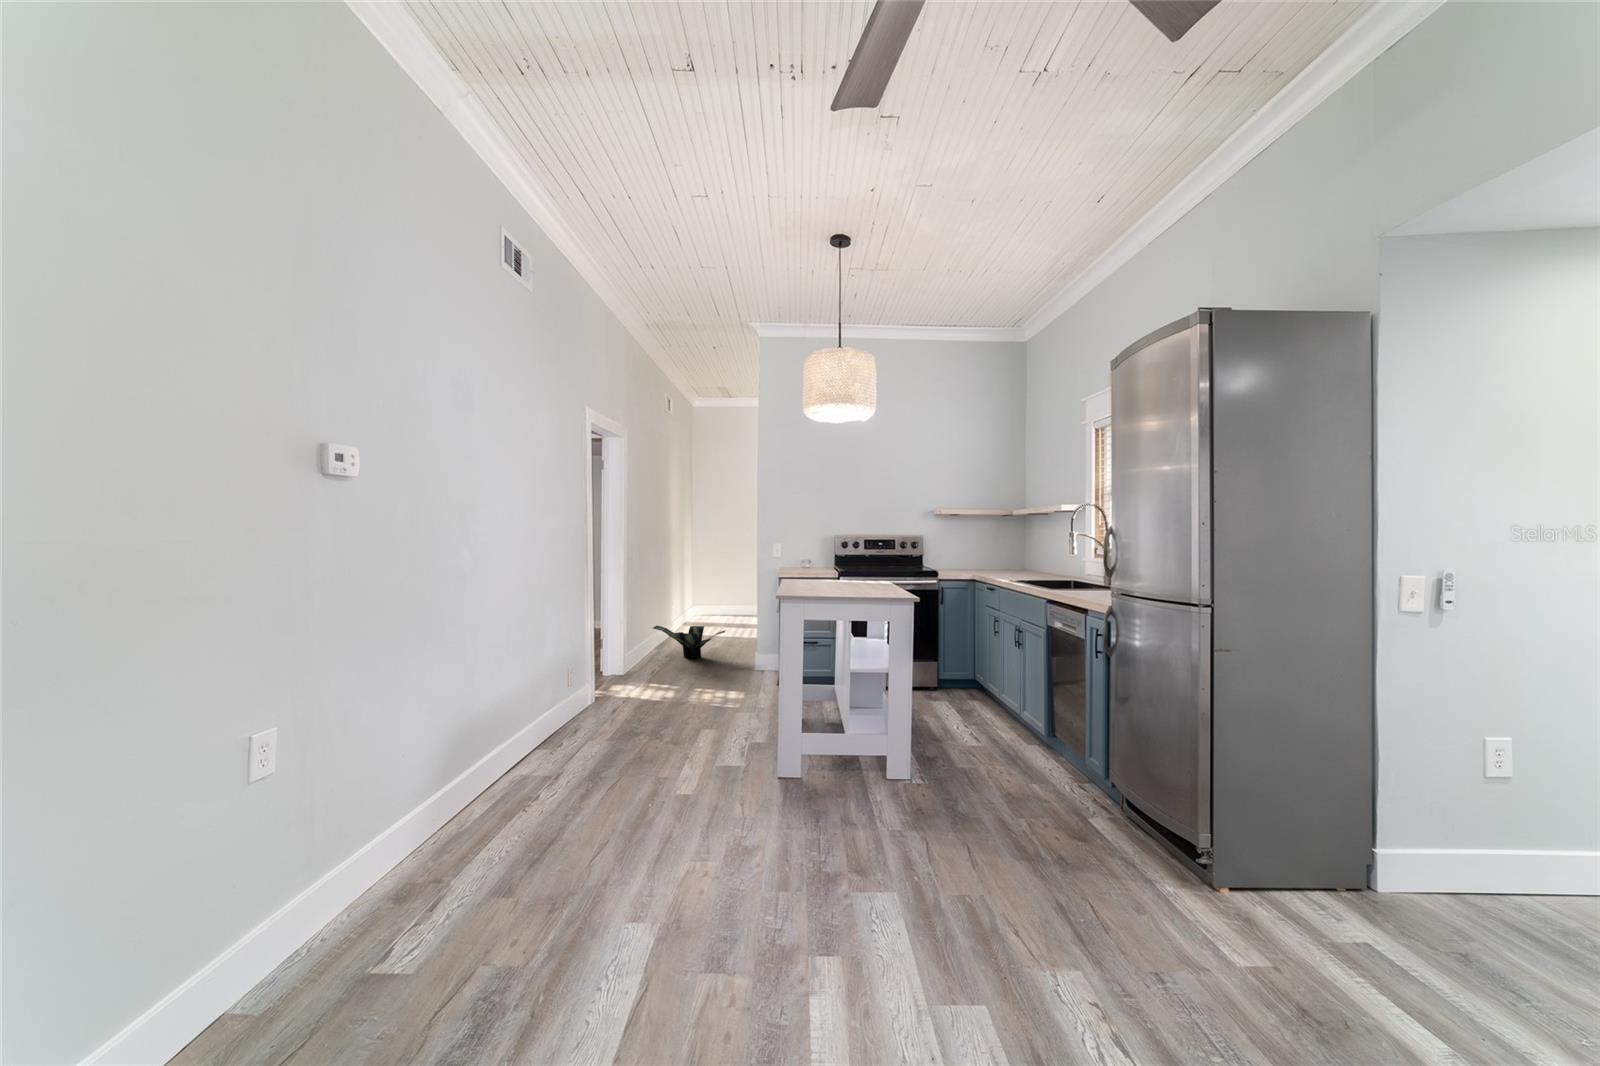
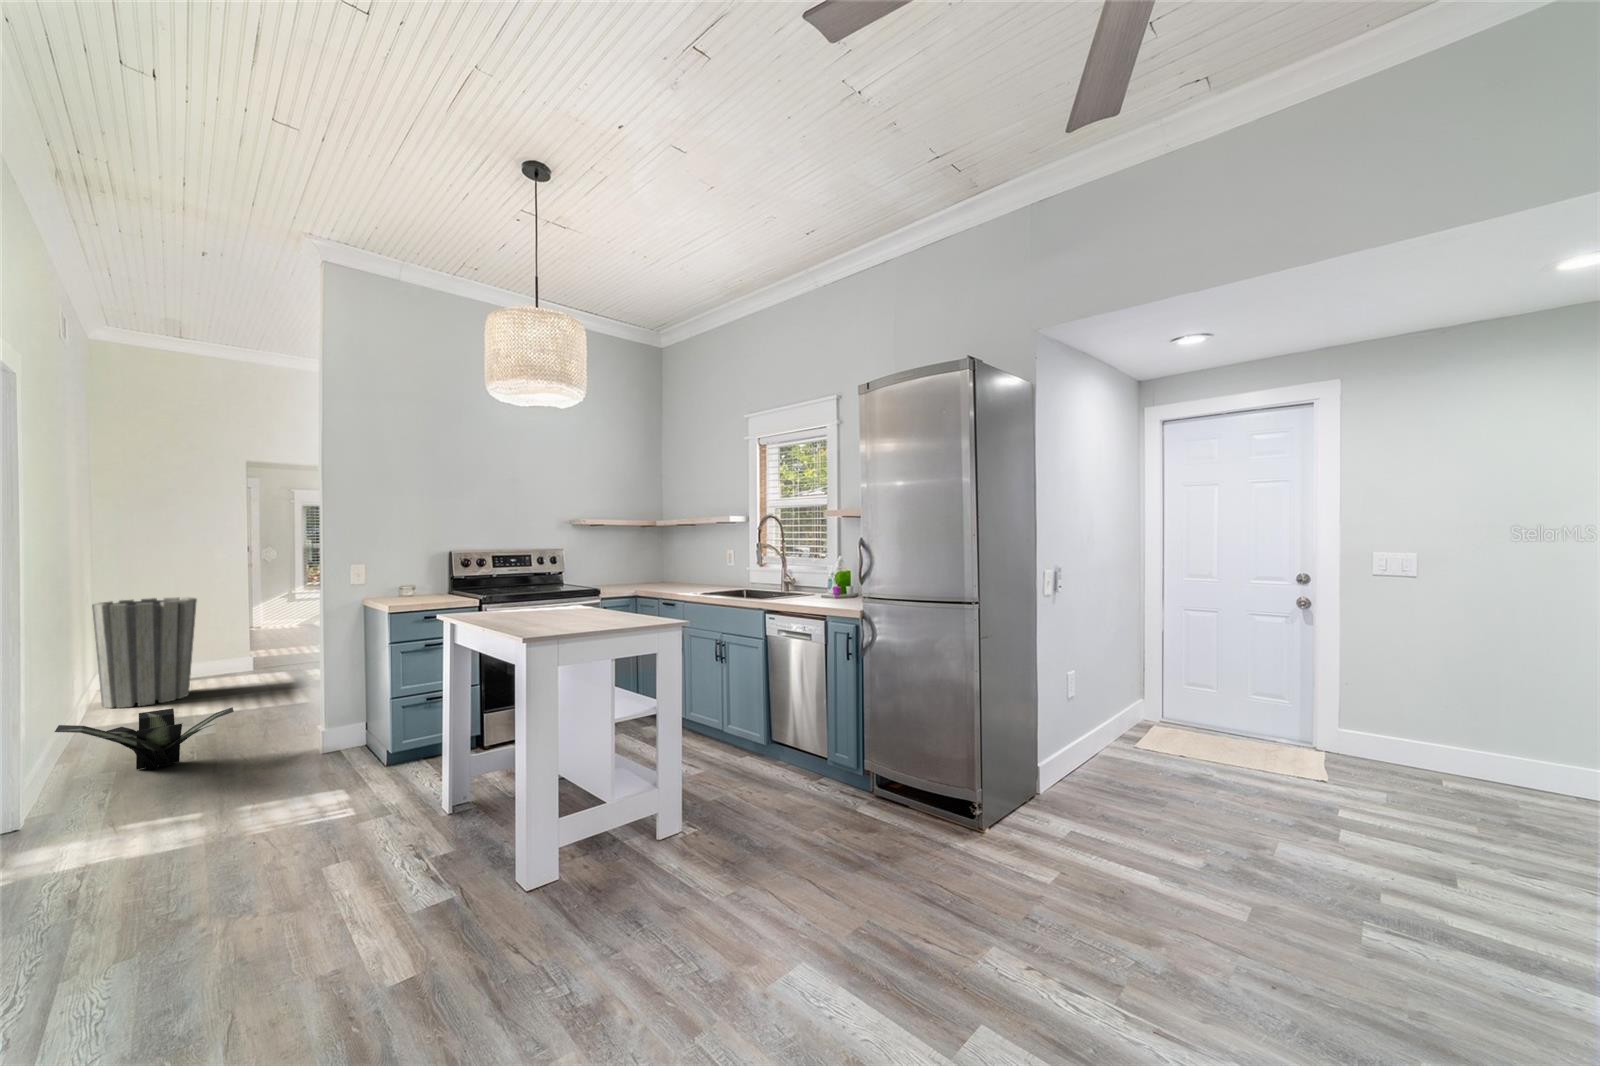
trash can: none [694,563,738,626] -> present [92,597,197,708]

